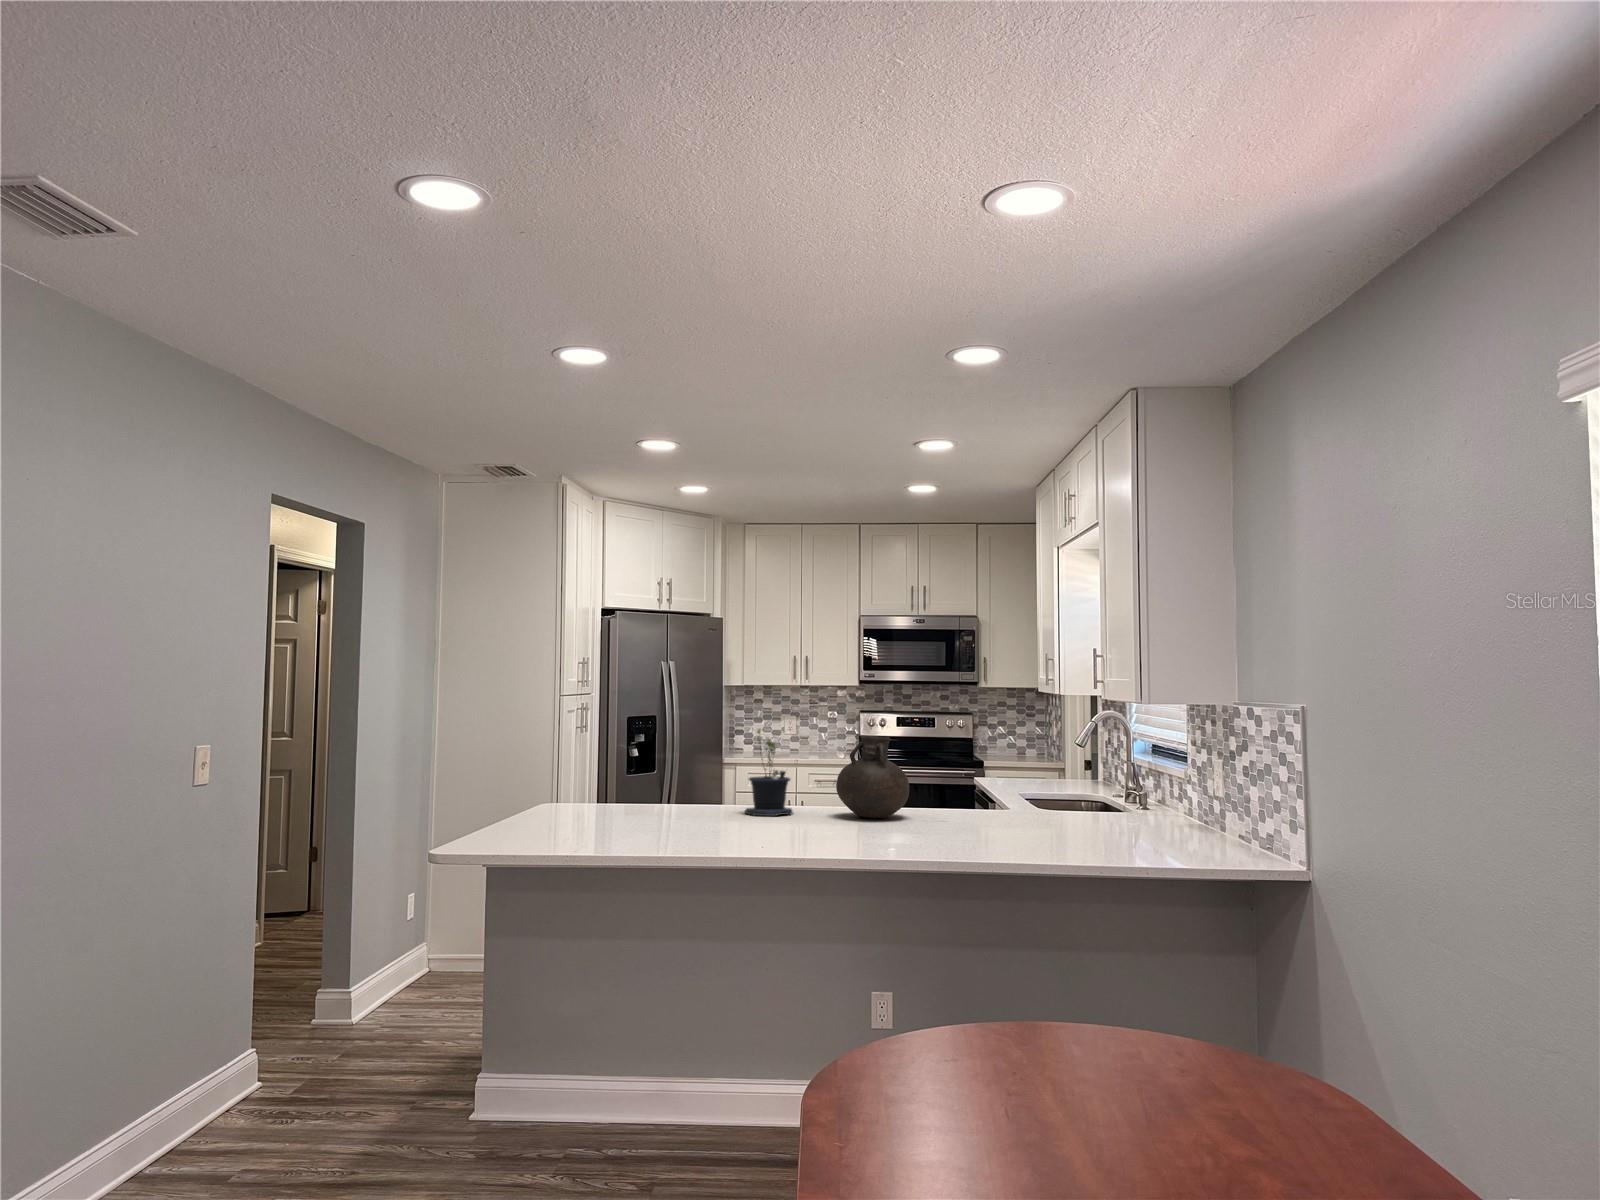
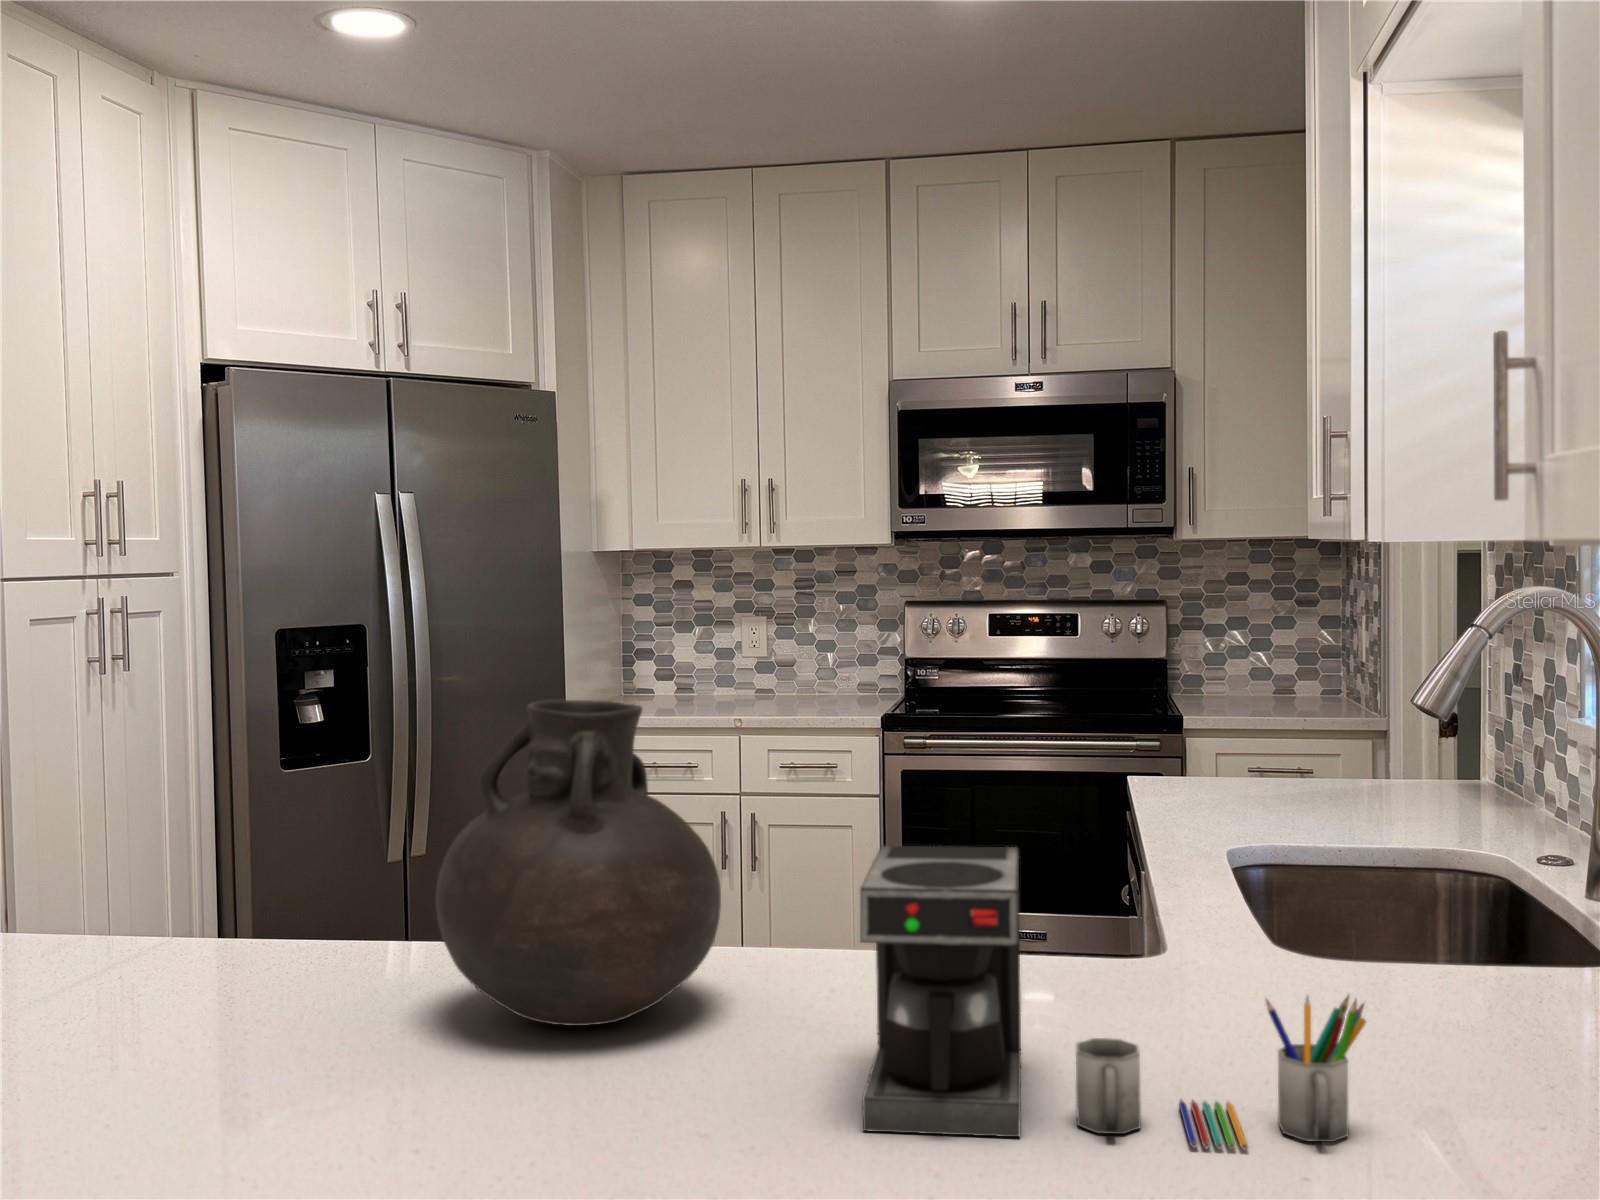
potted plant: present [745,729,793,816] -> none [148,674,337,1006]
coffee maker: none [957,771,1069,830] -> present [860,846,1367,1150]

